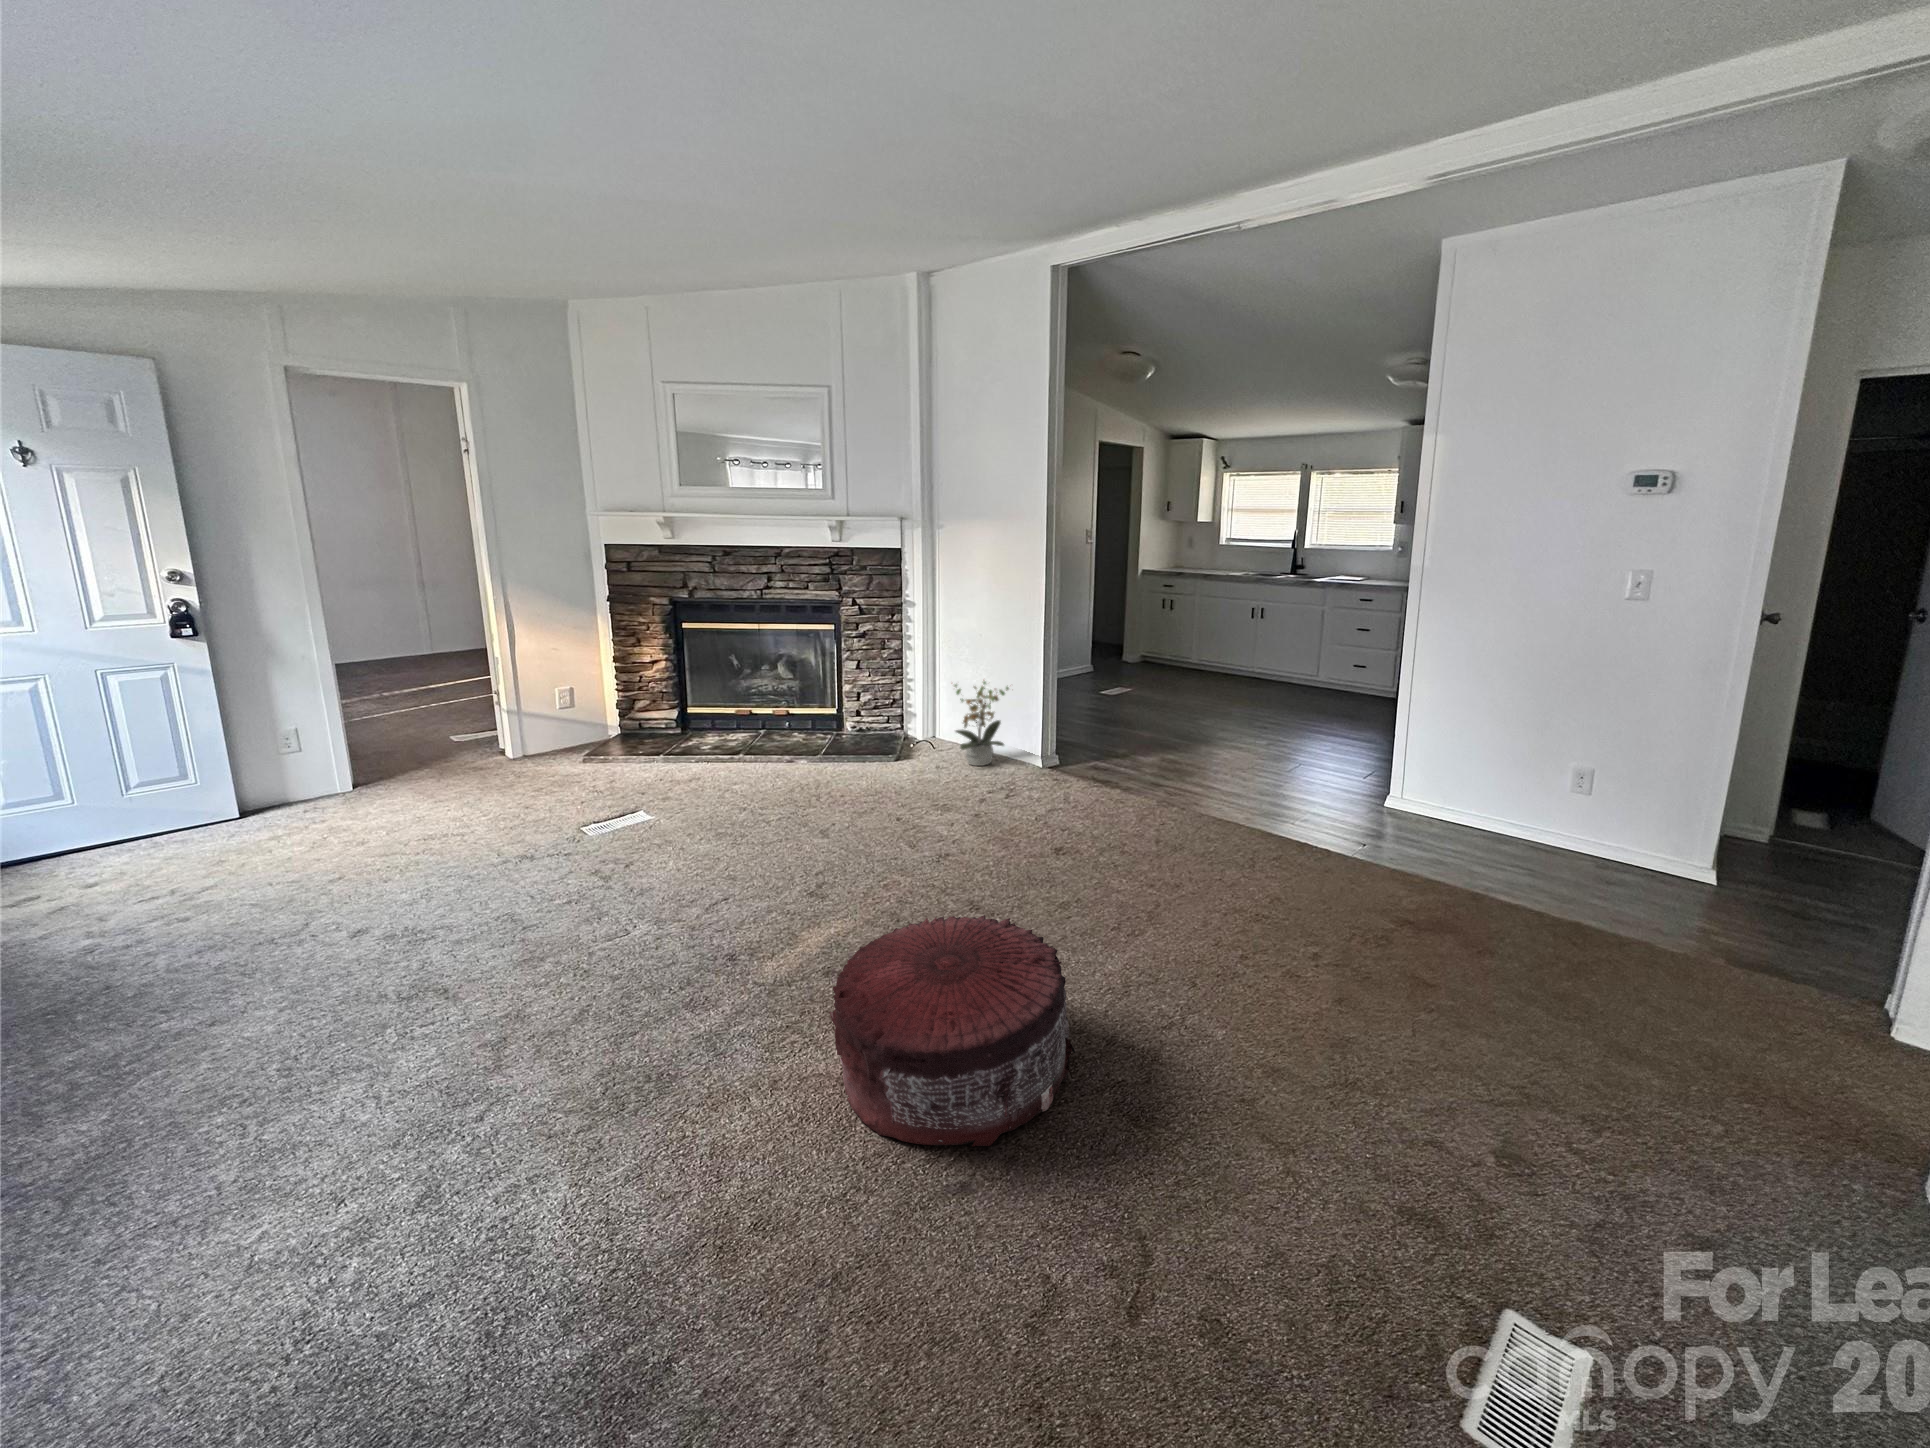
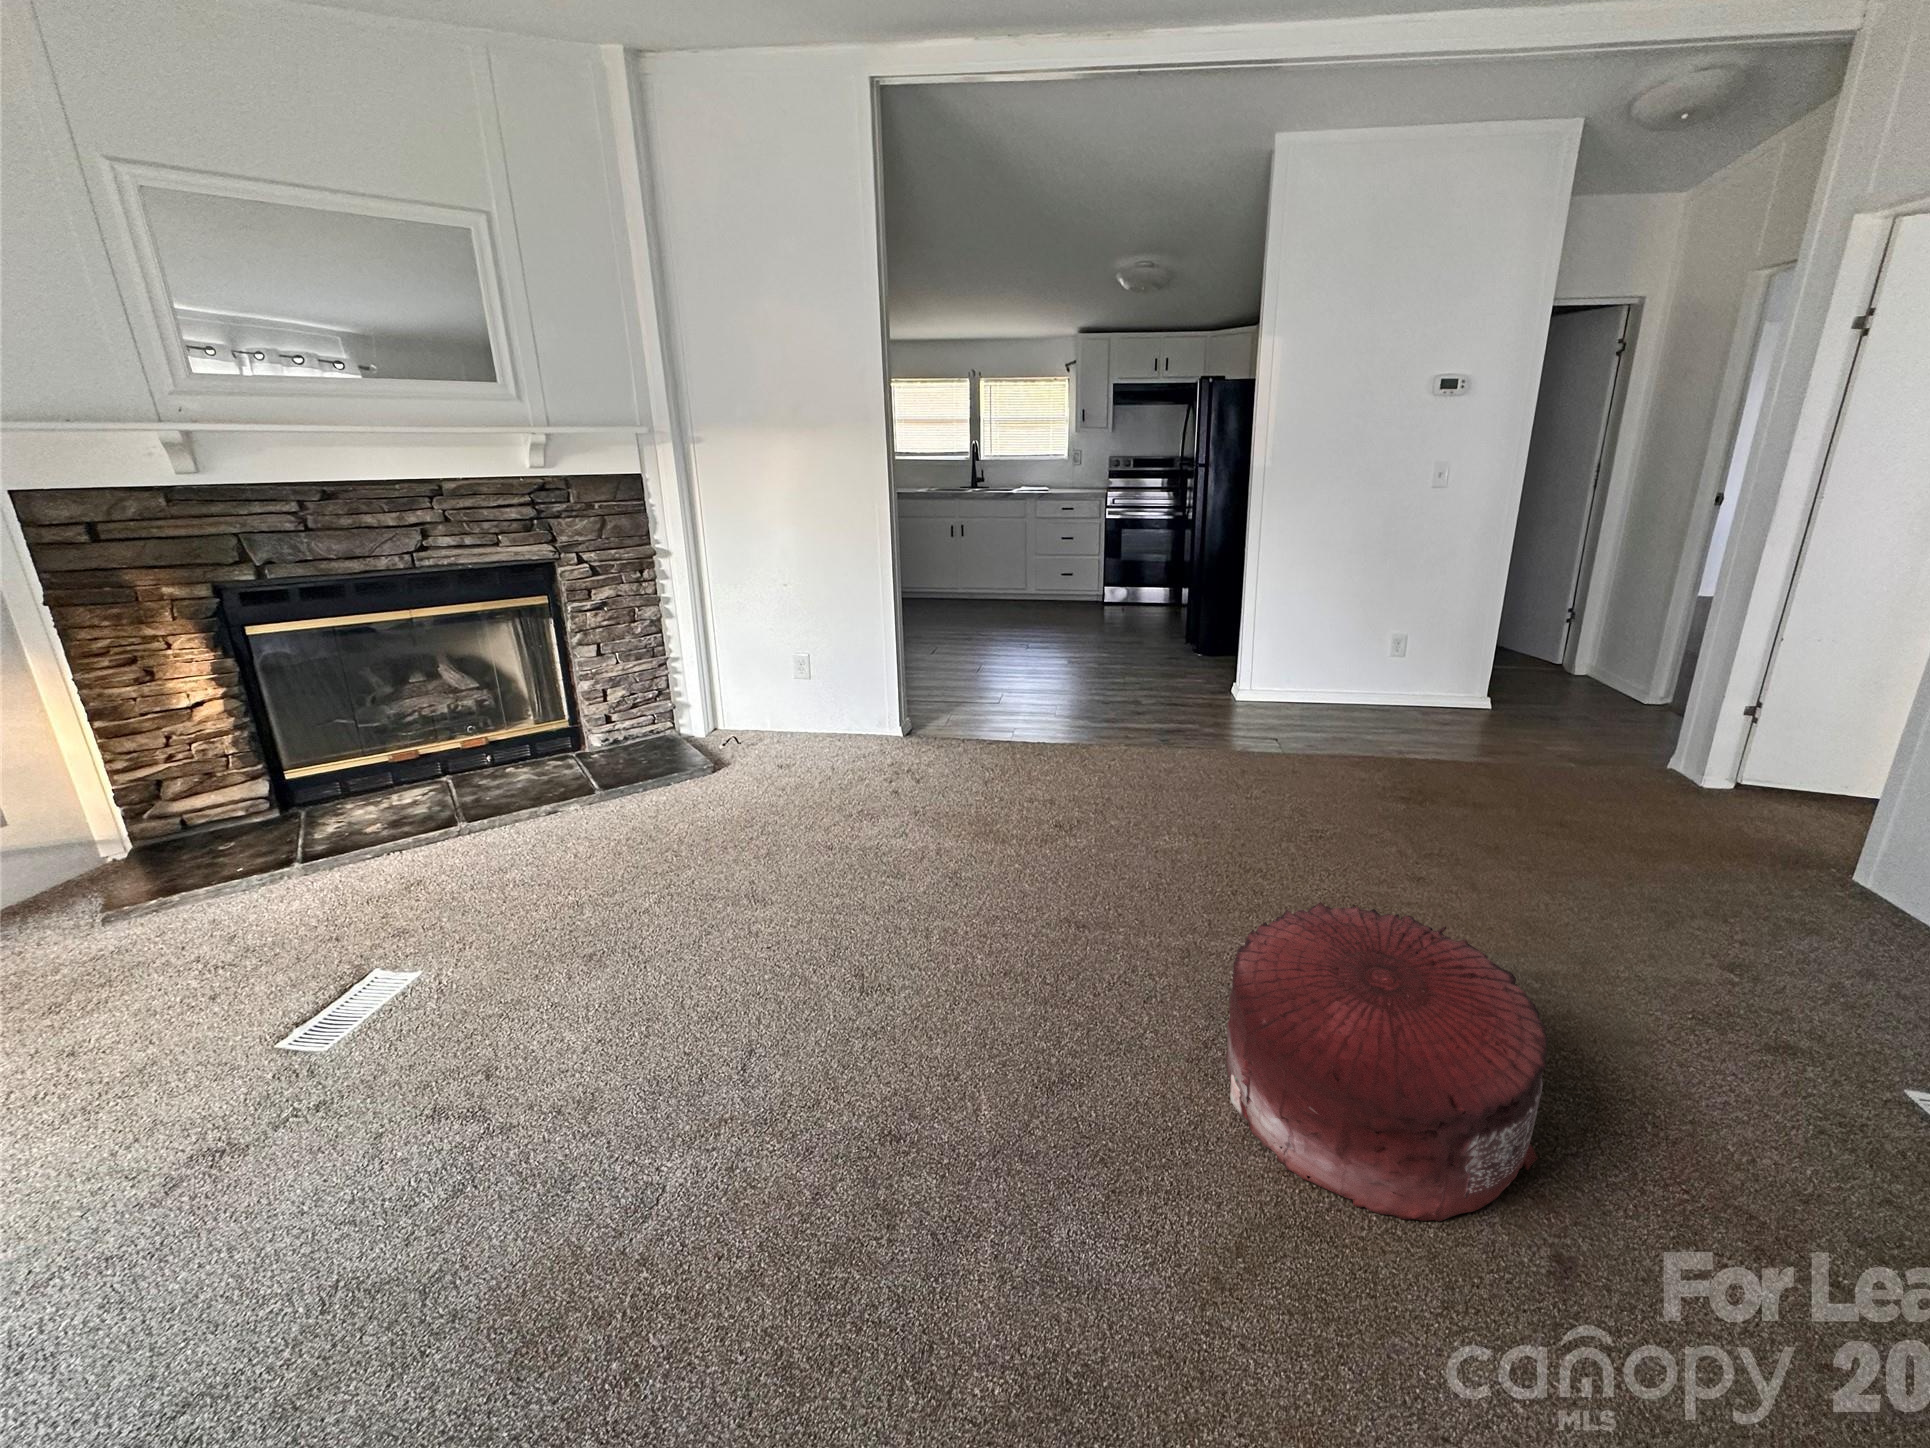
potted plant: present [954,680,1009,766] -> none [776,638,873,750]

